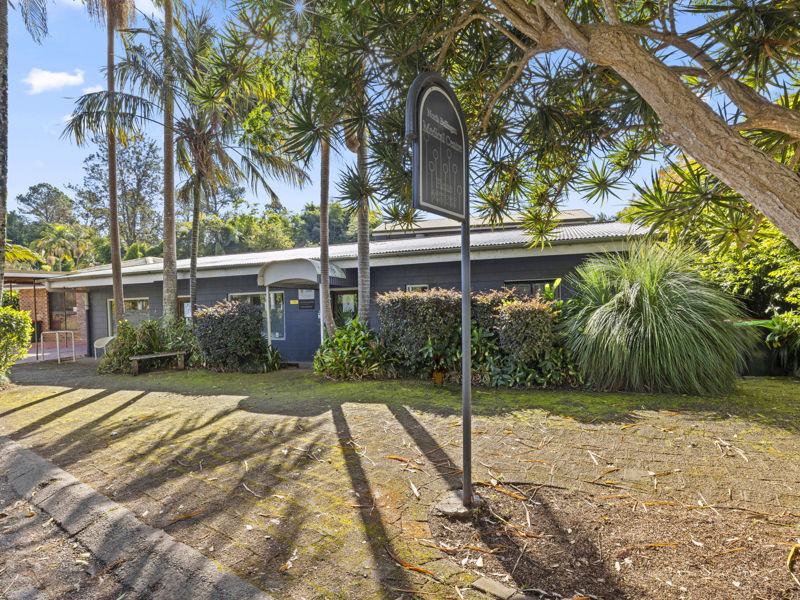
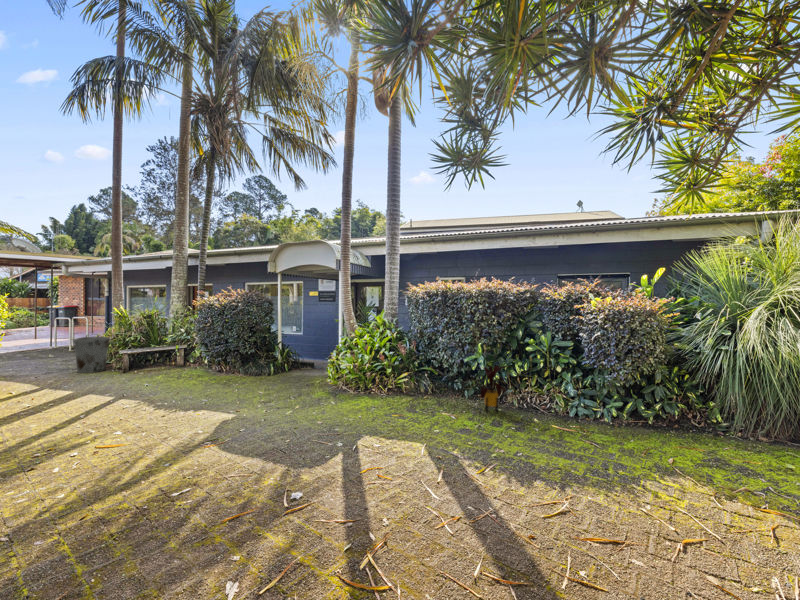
trash can: none [88,344,119,378] -> present [73,335,110,373]

